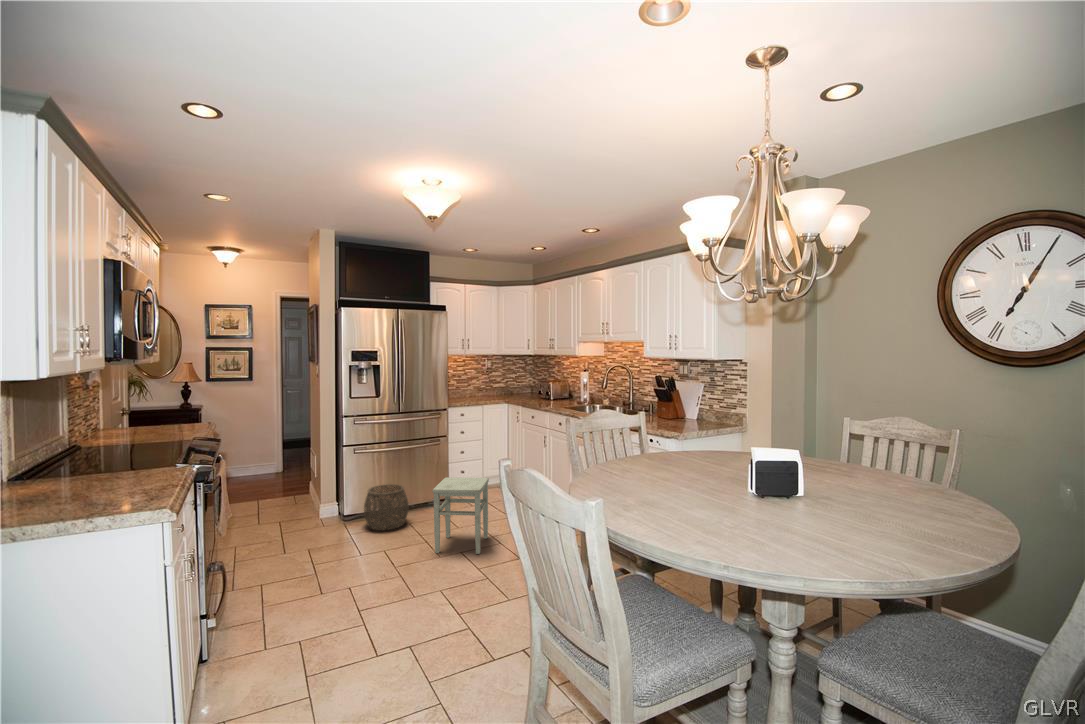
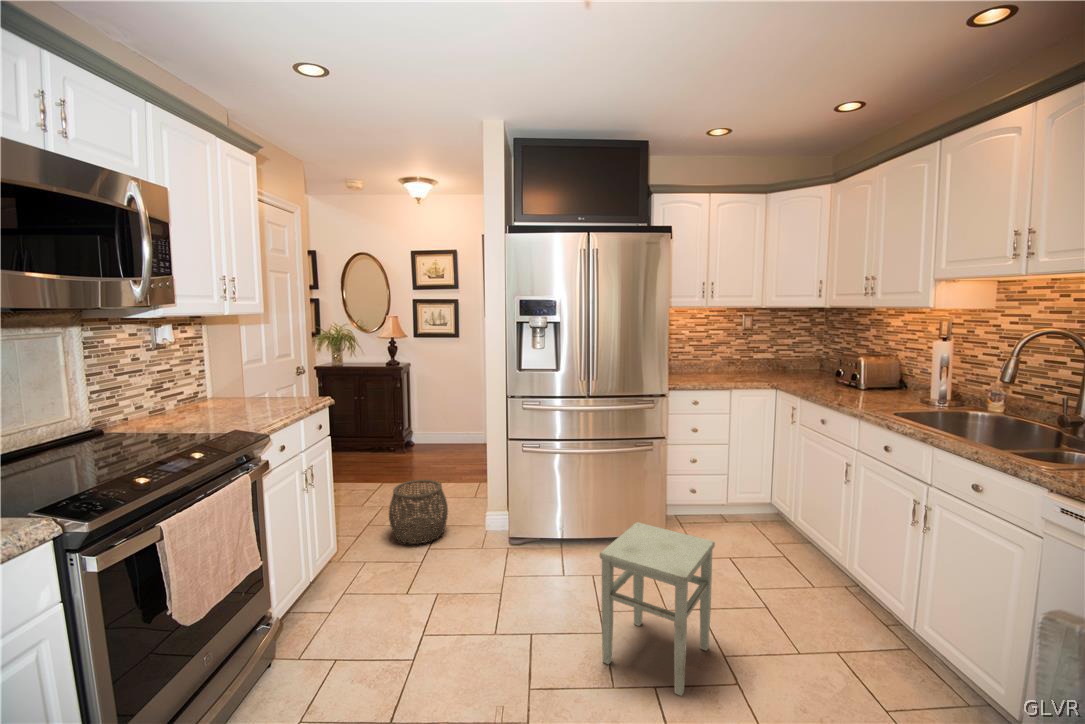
woven basket: present [364,484,409,531] -> present [389,480,448,544]

